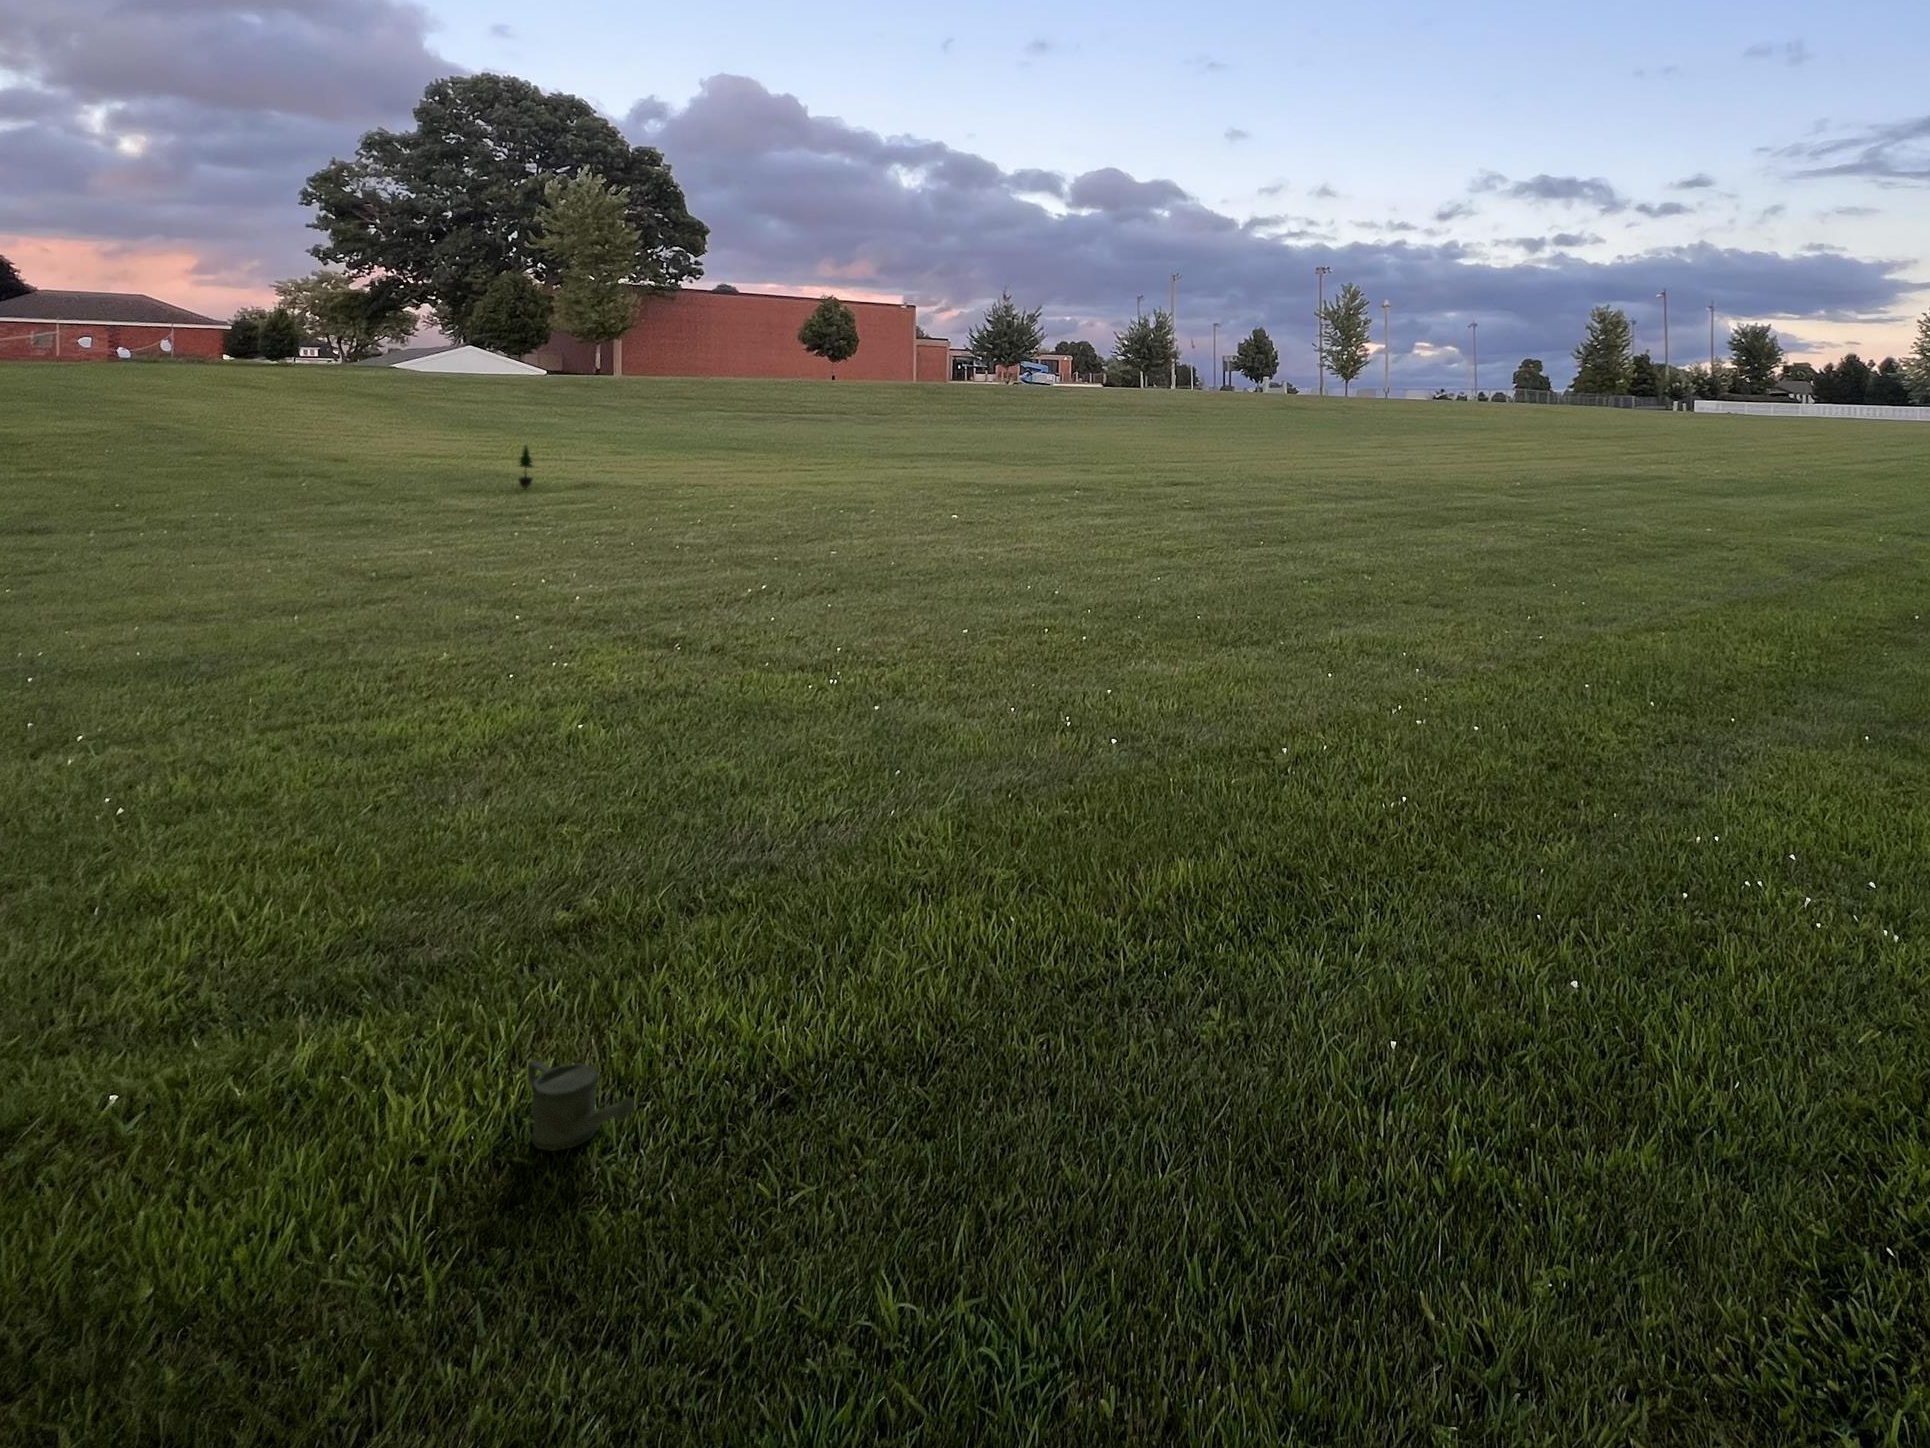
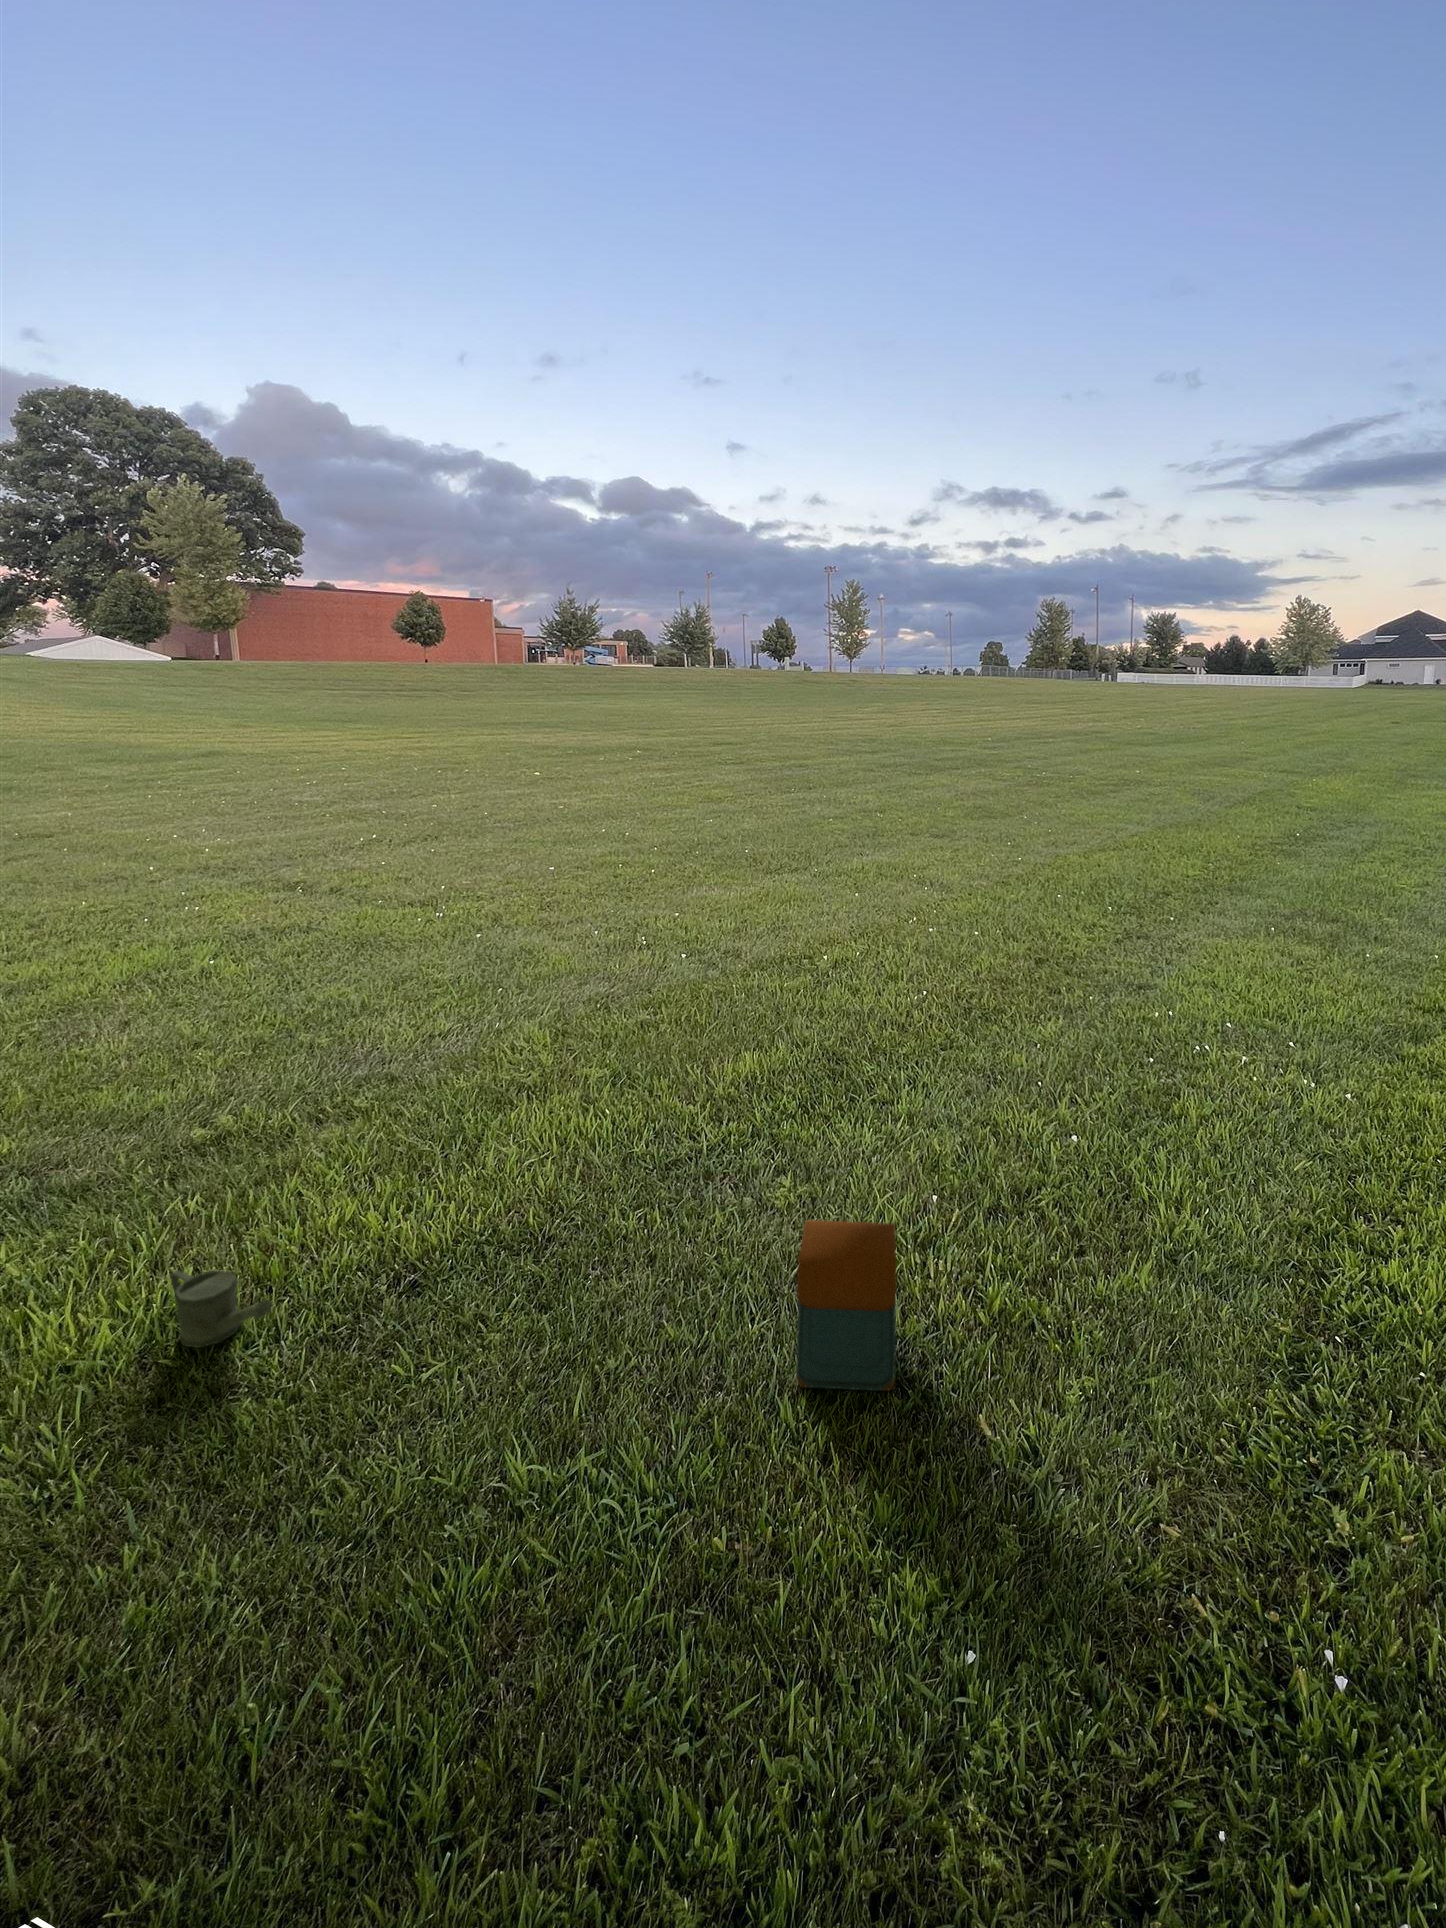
potted tree: present [519,445,533,488] -> none [148,732,165,770]
backpack: none [1213,1046,1336,1262] -> present [796,1220,897,1391]

